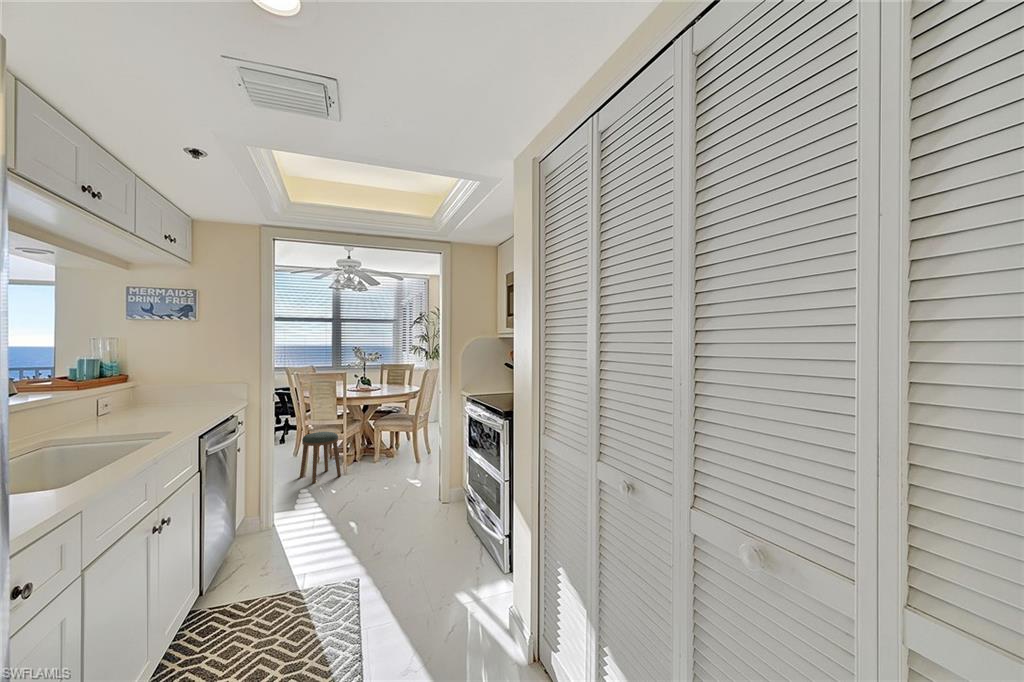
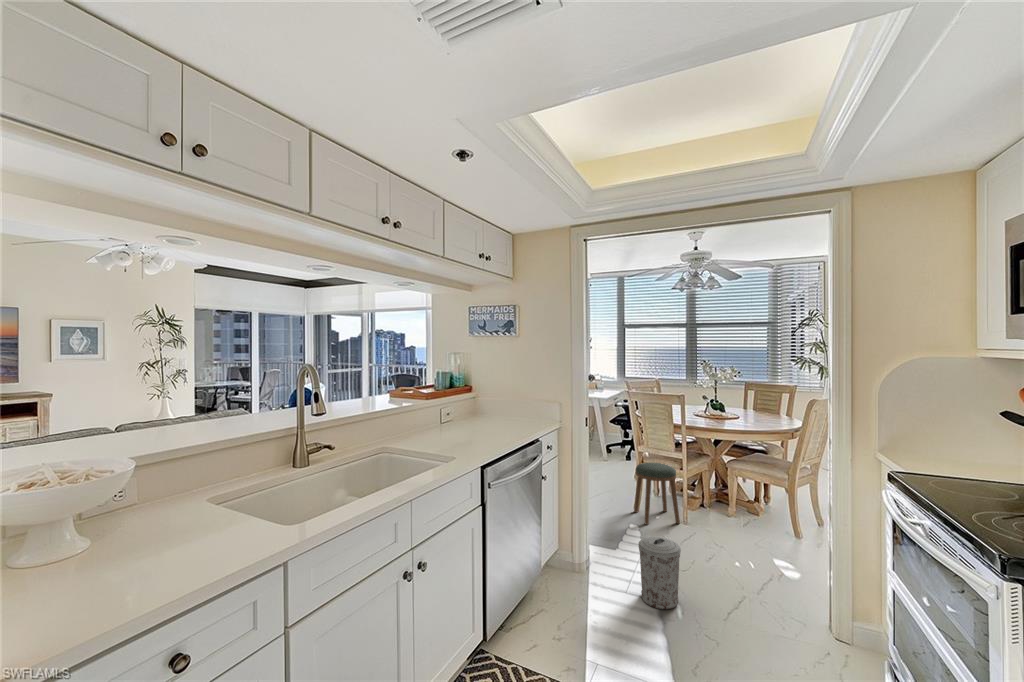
trash can: none [324,478,357,530] -> present [638,537,681,609]

